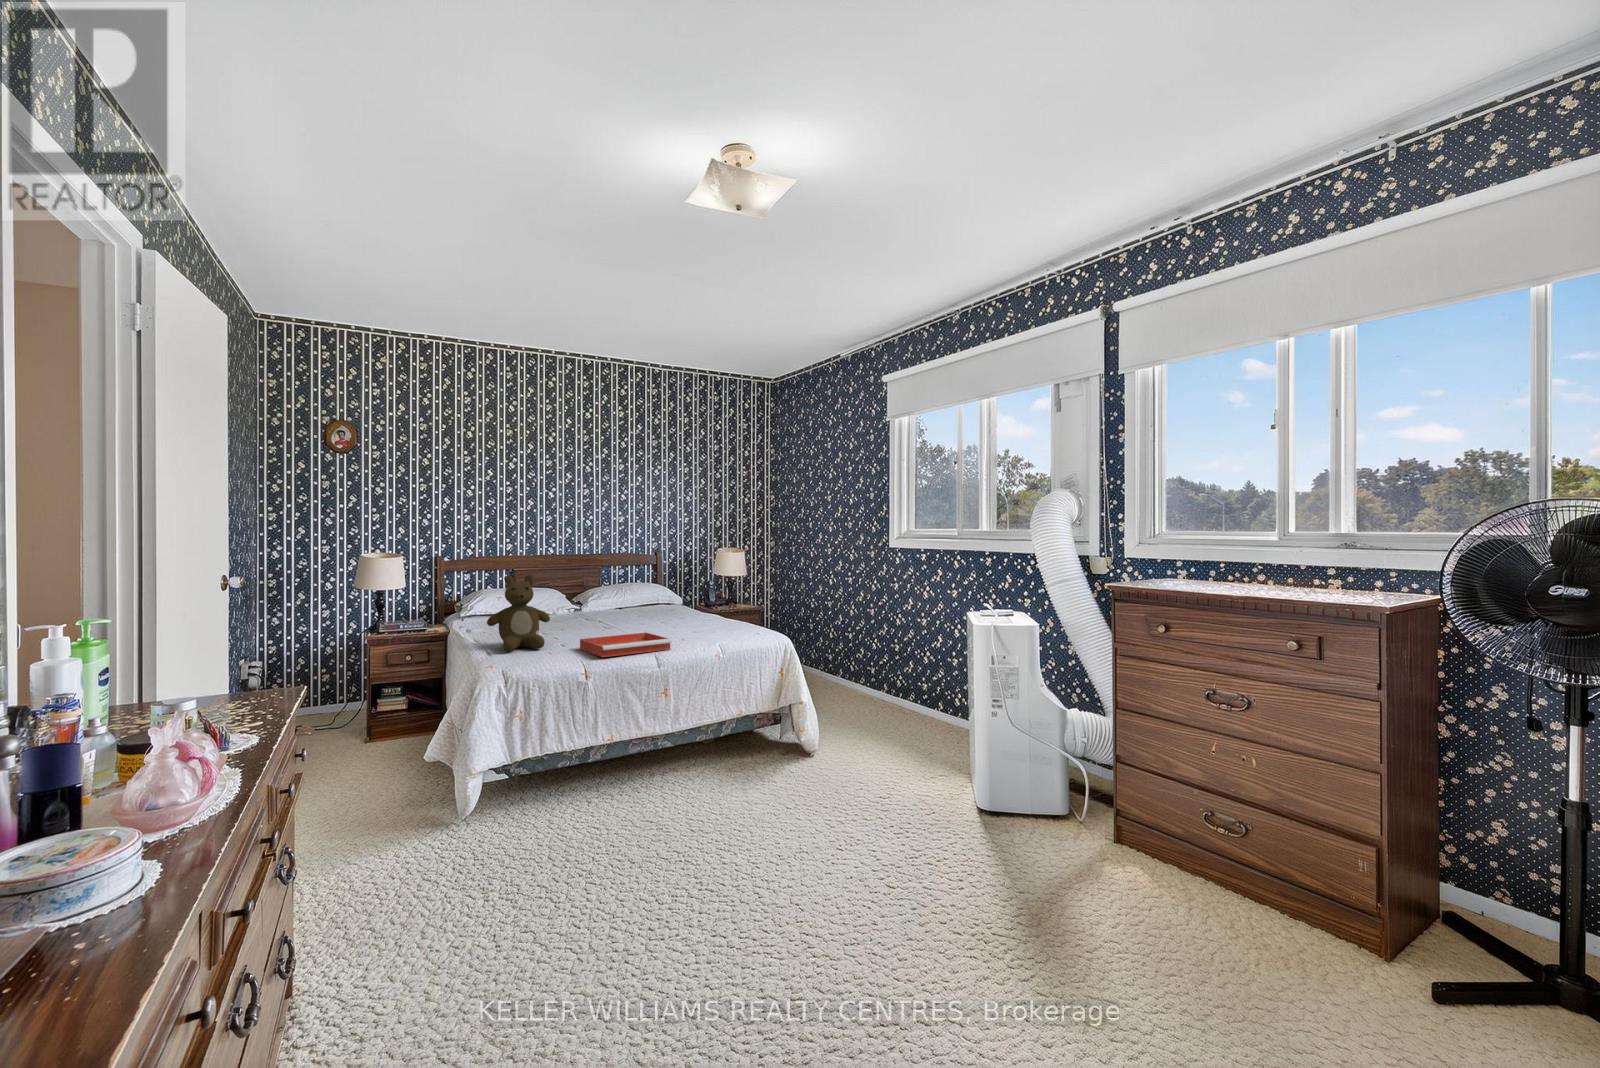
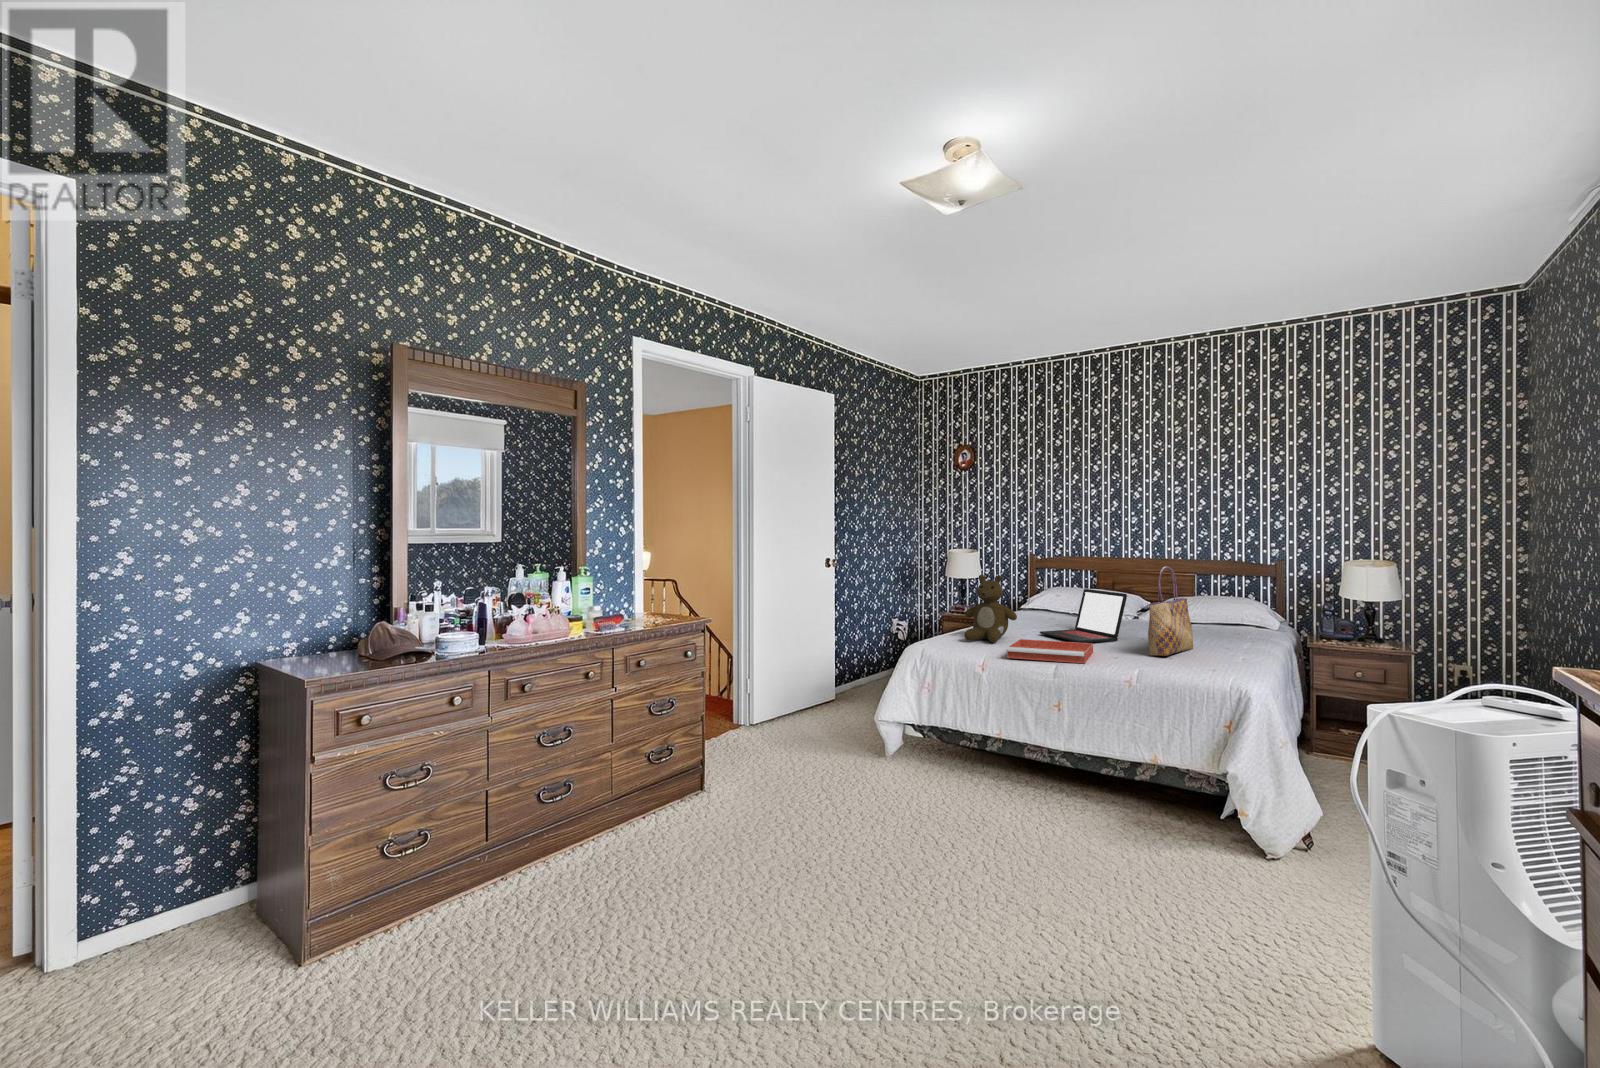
tote bag: none [685,558,708,635] -> present [1148,567,1193,656]
laptop: none [555,585,637,635] -> present [1040,589,1127,643]

